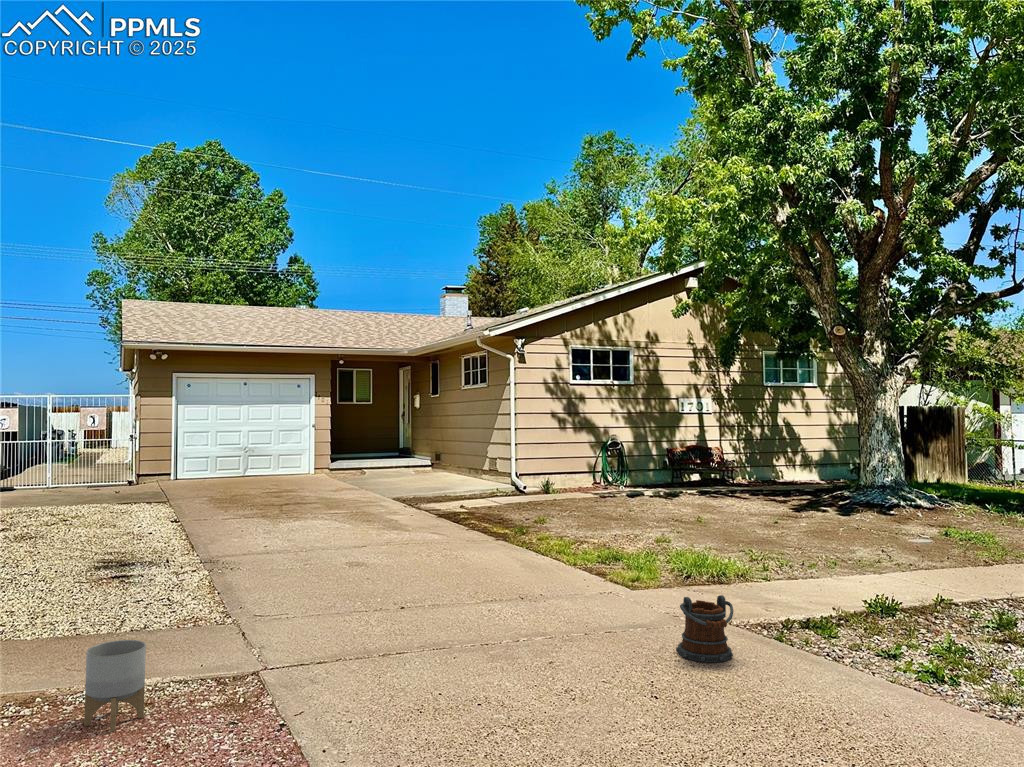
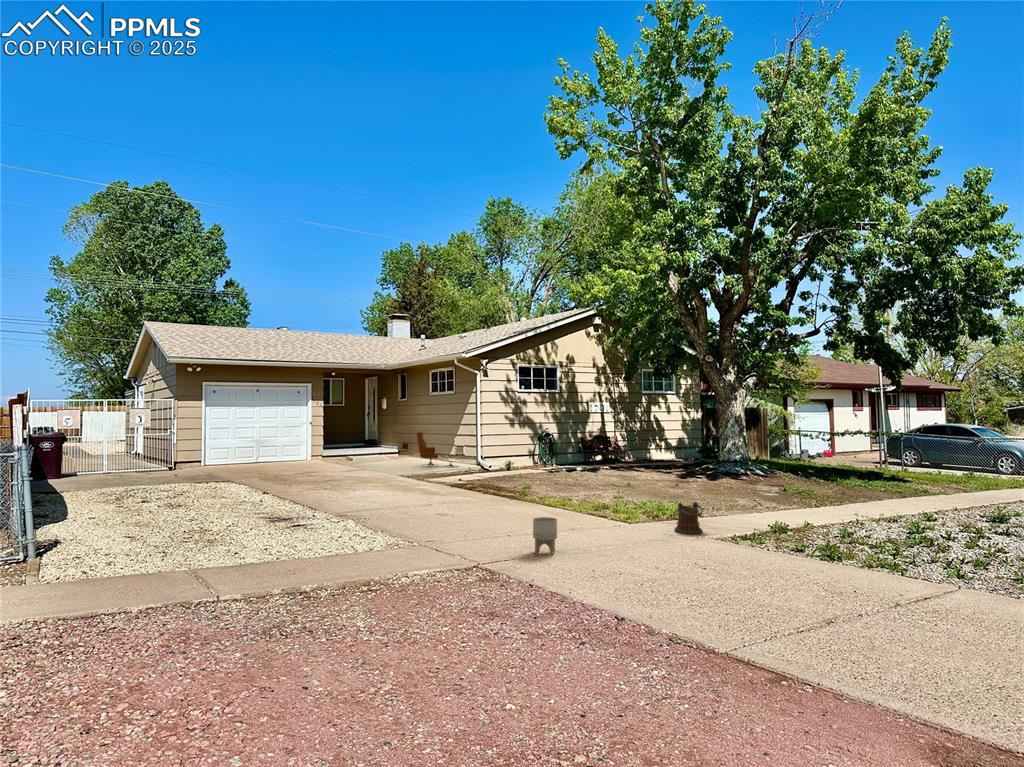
lounge chair: none [434,438,490,487] -> present [416,432,453,466]
planter: present [84,640,146,732] -> present [533,517,557,555]

